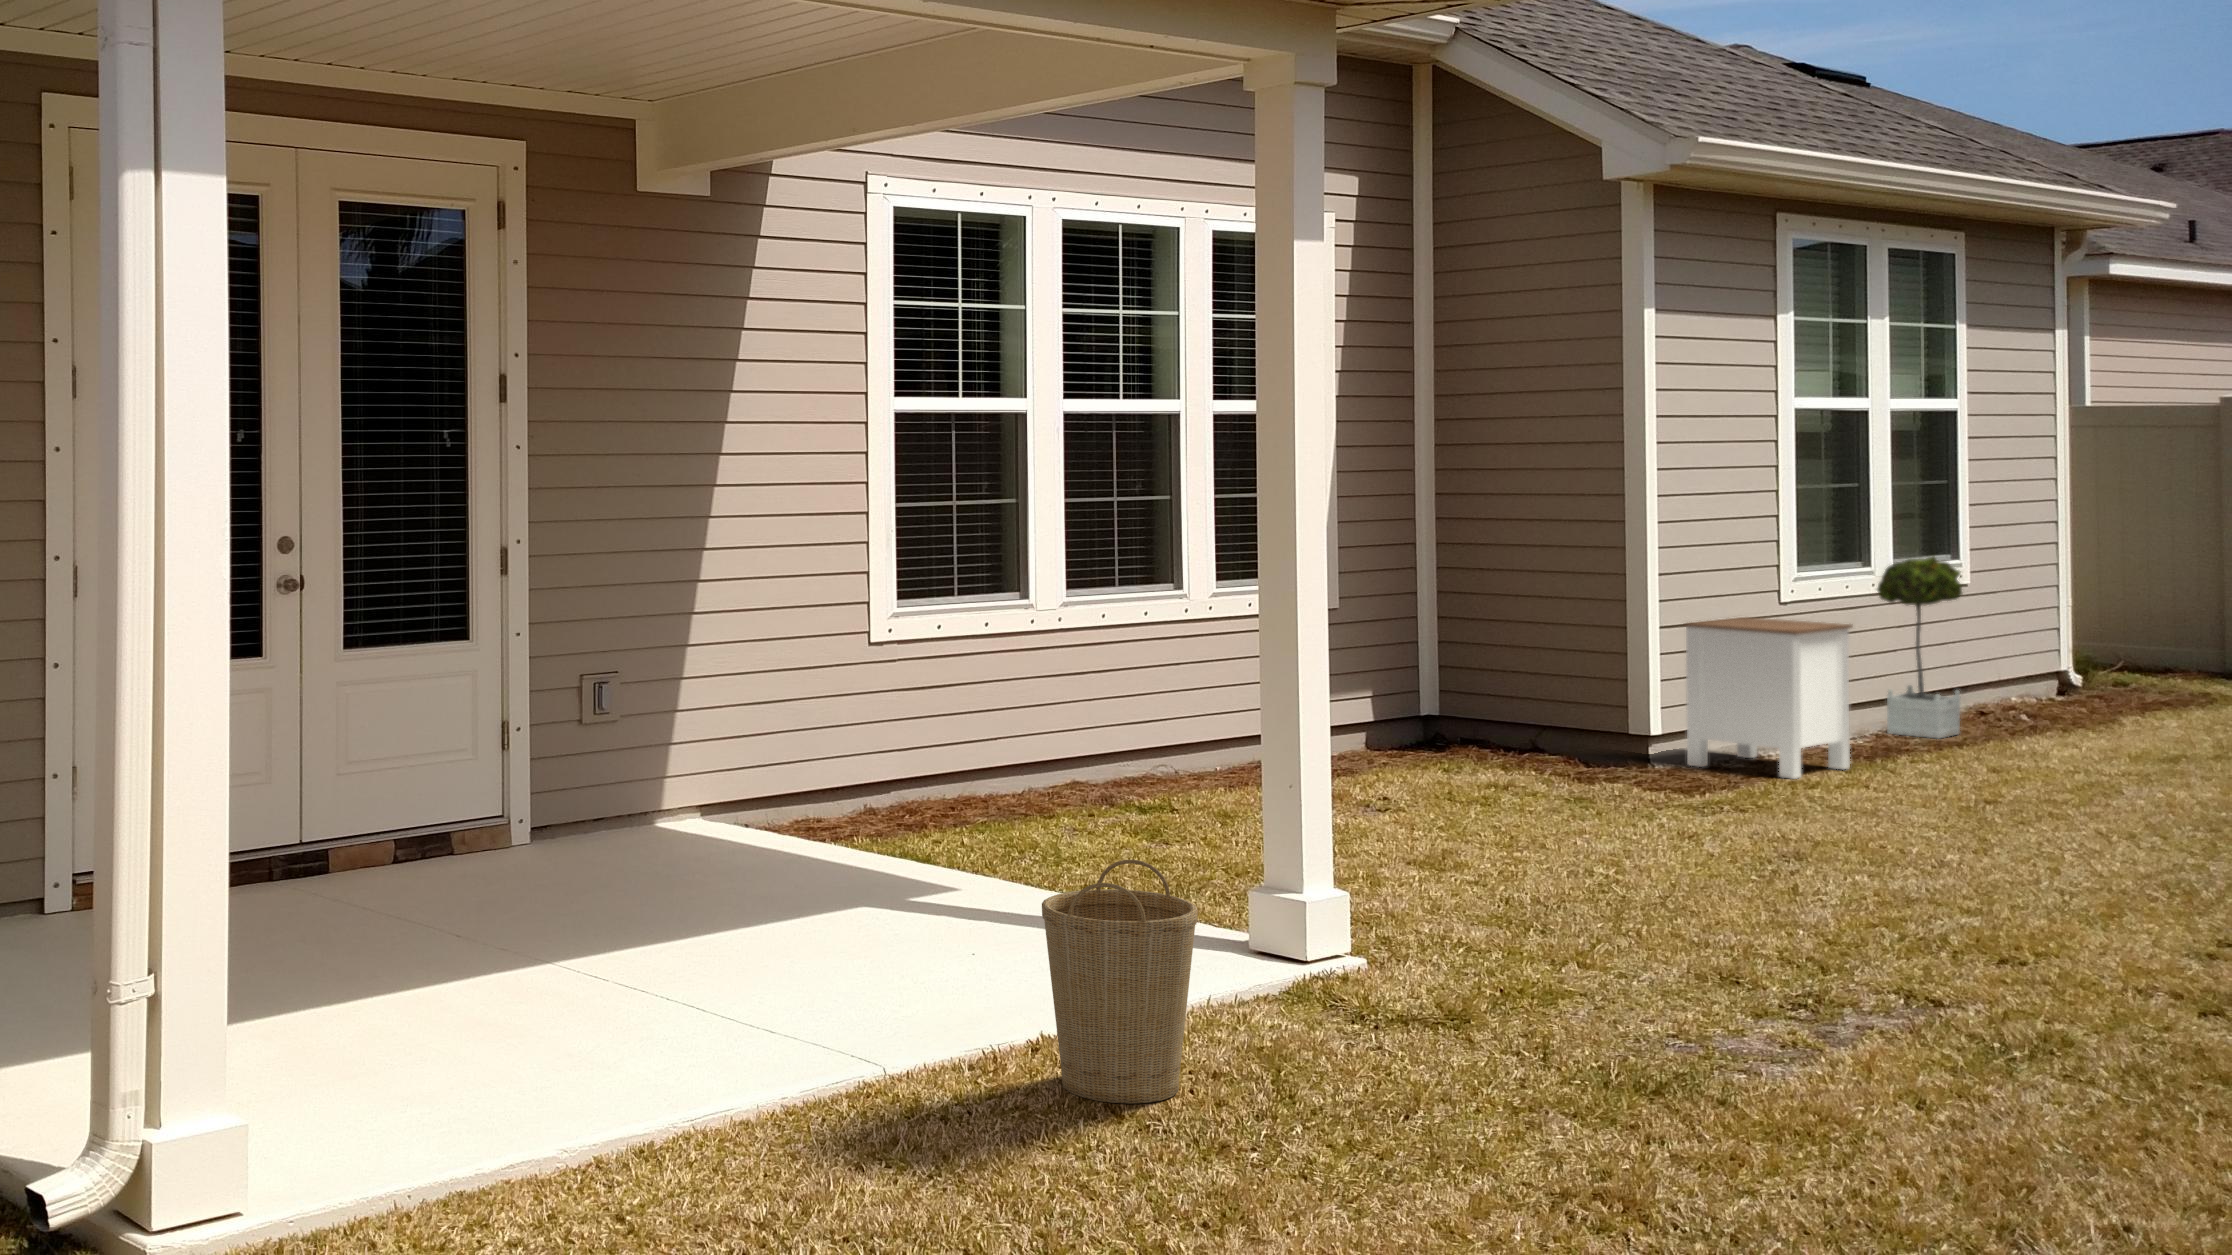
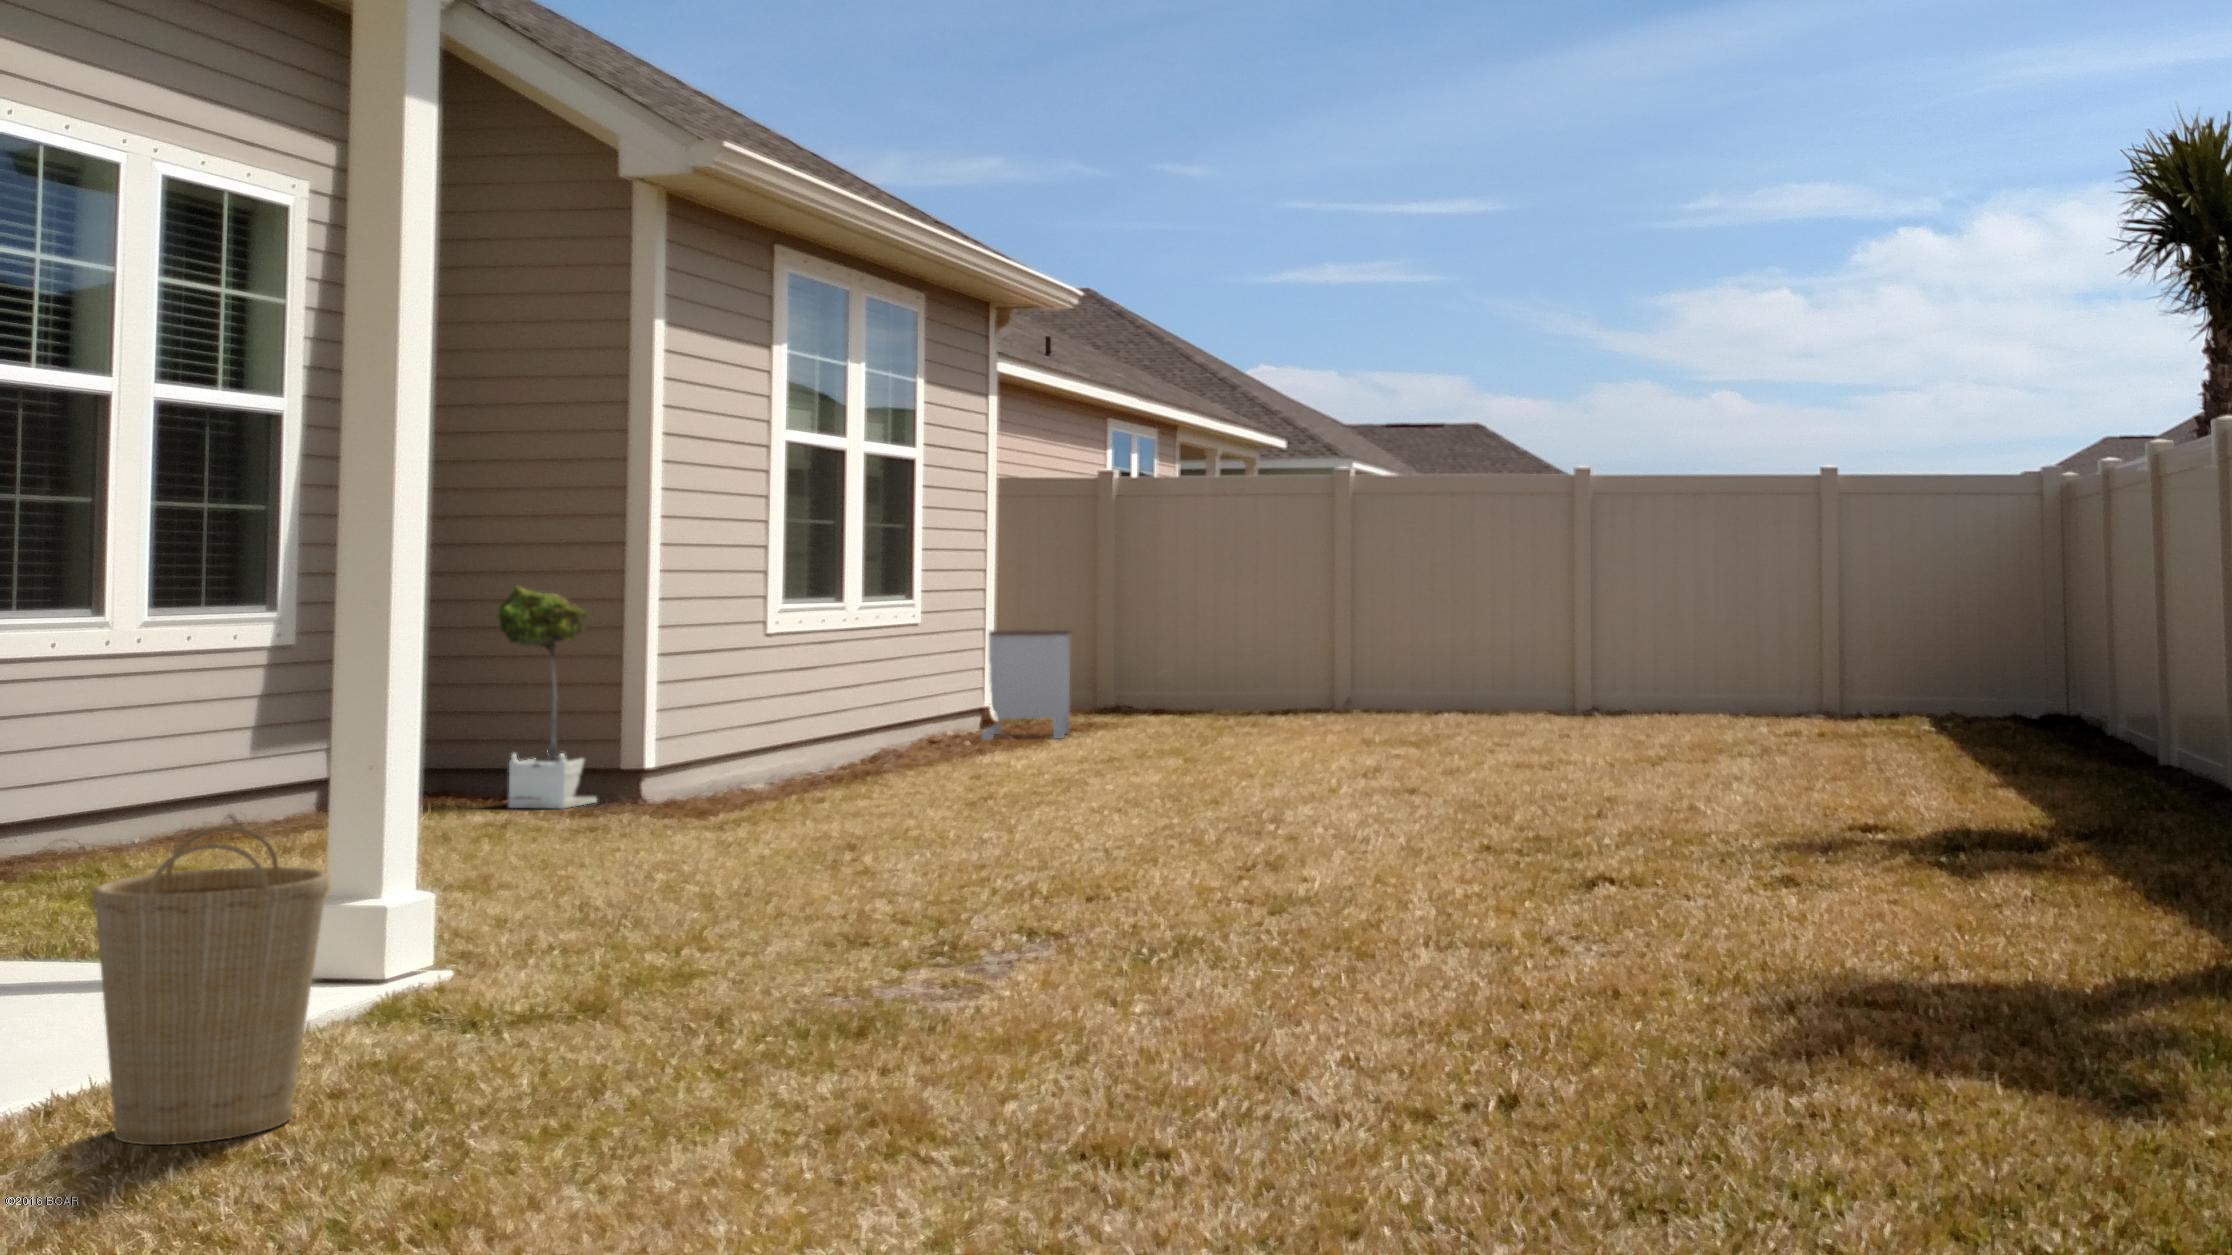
potted tree: present [1877,556,1962,738] -> present [498,586,597,808]
side table: present [1684,617,1852,779] -> present [982,630,1072,739]

